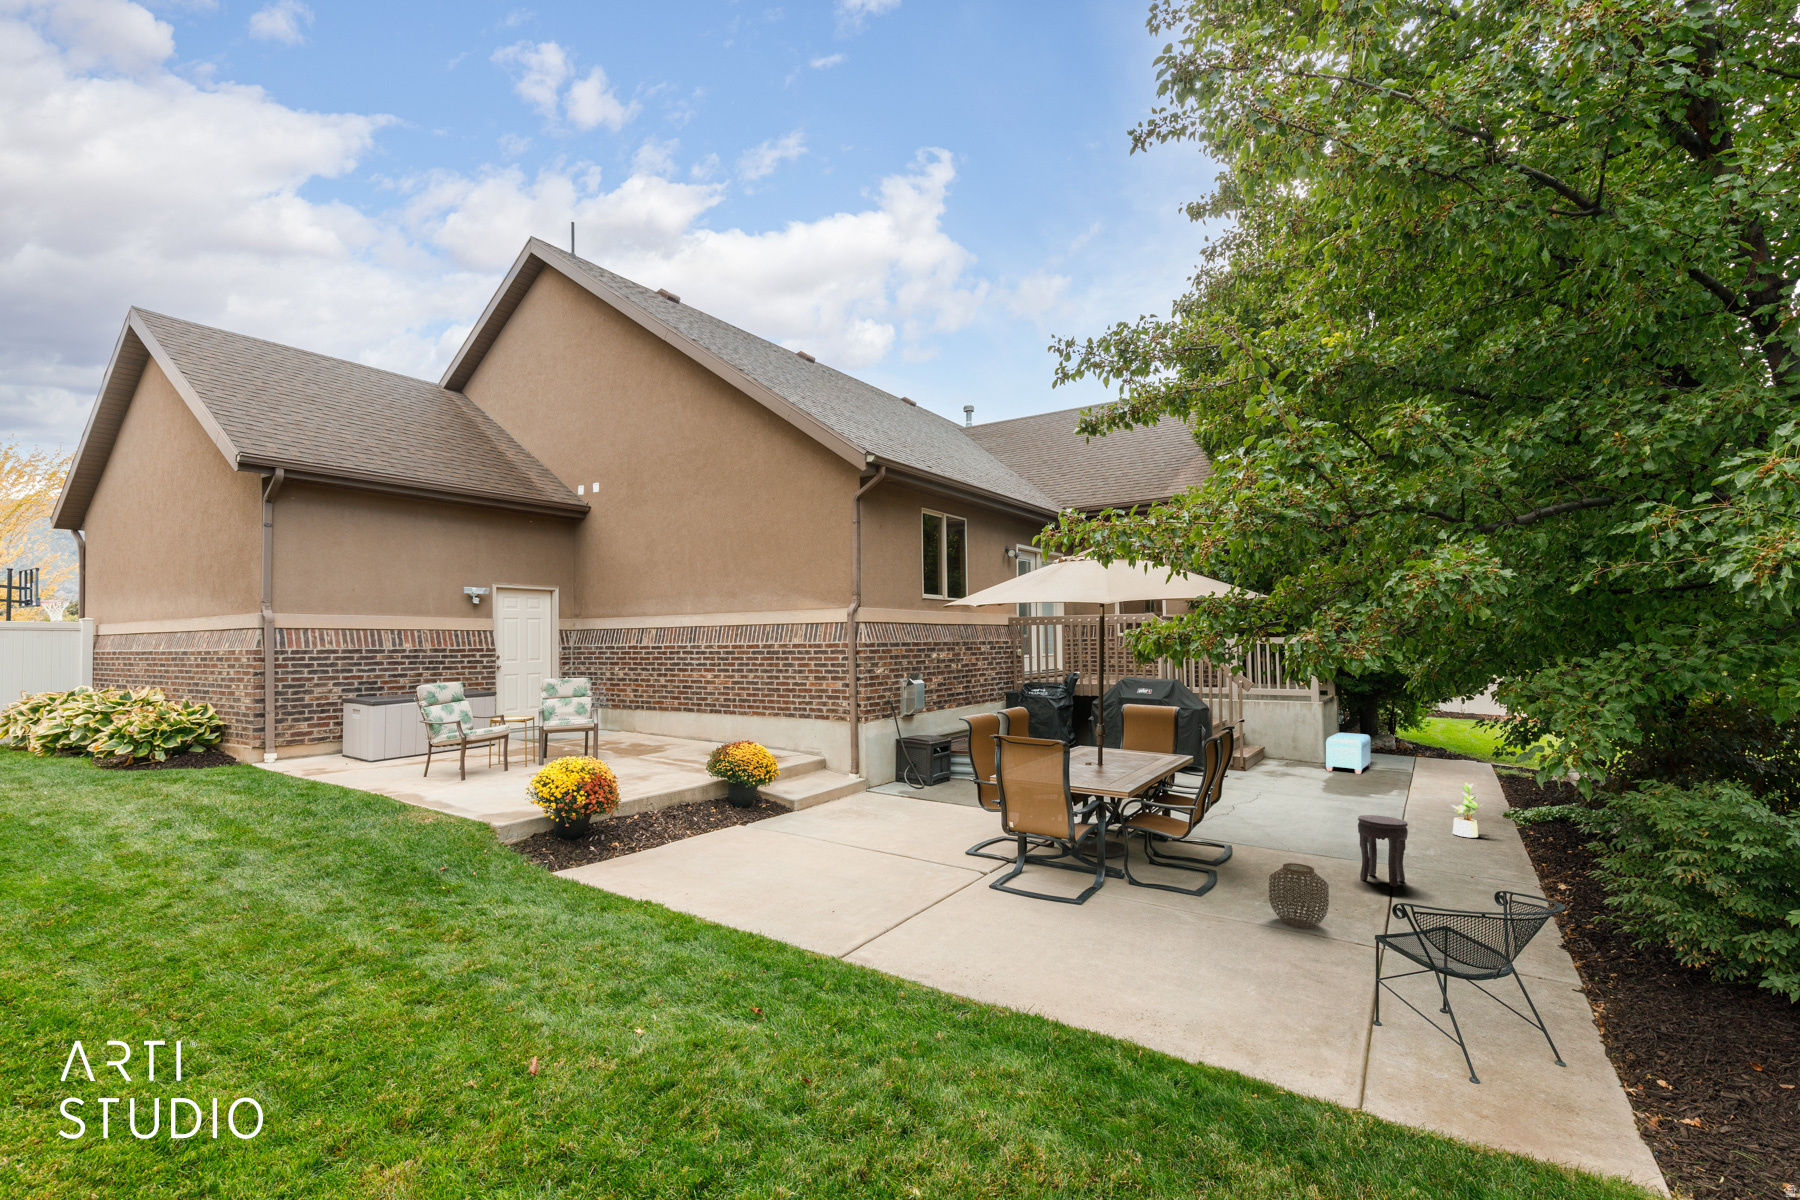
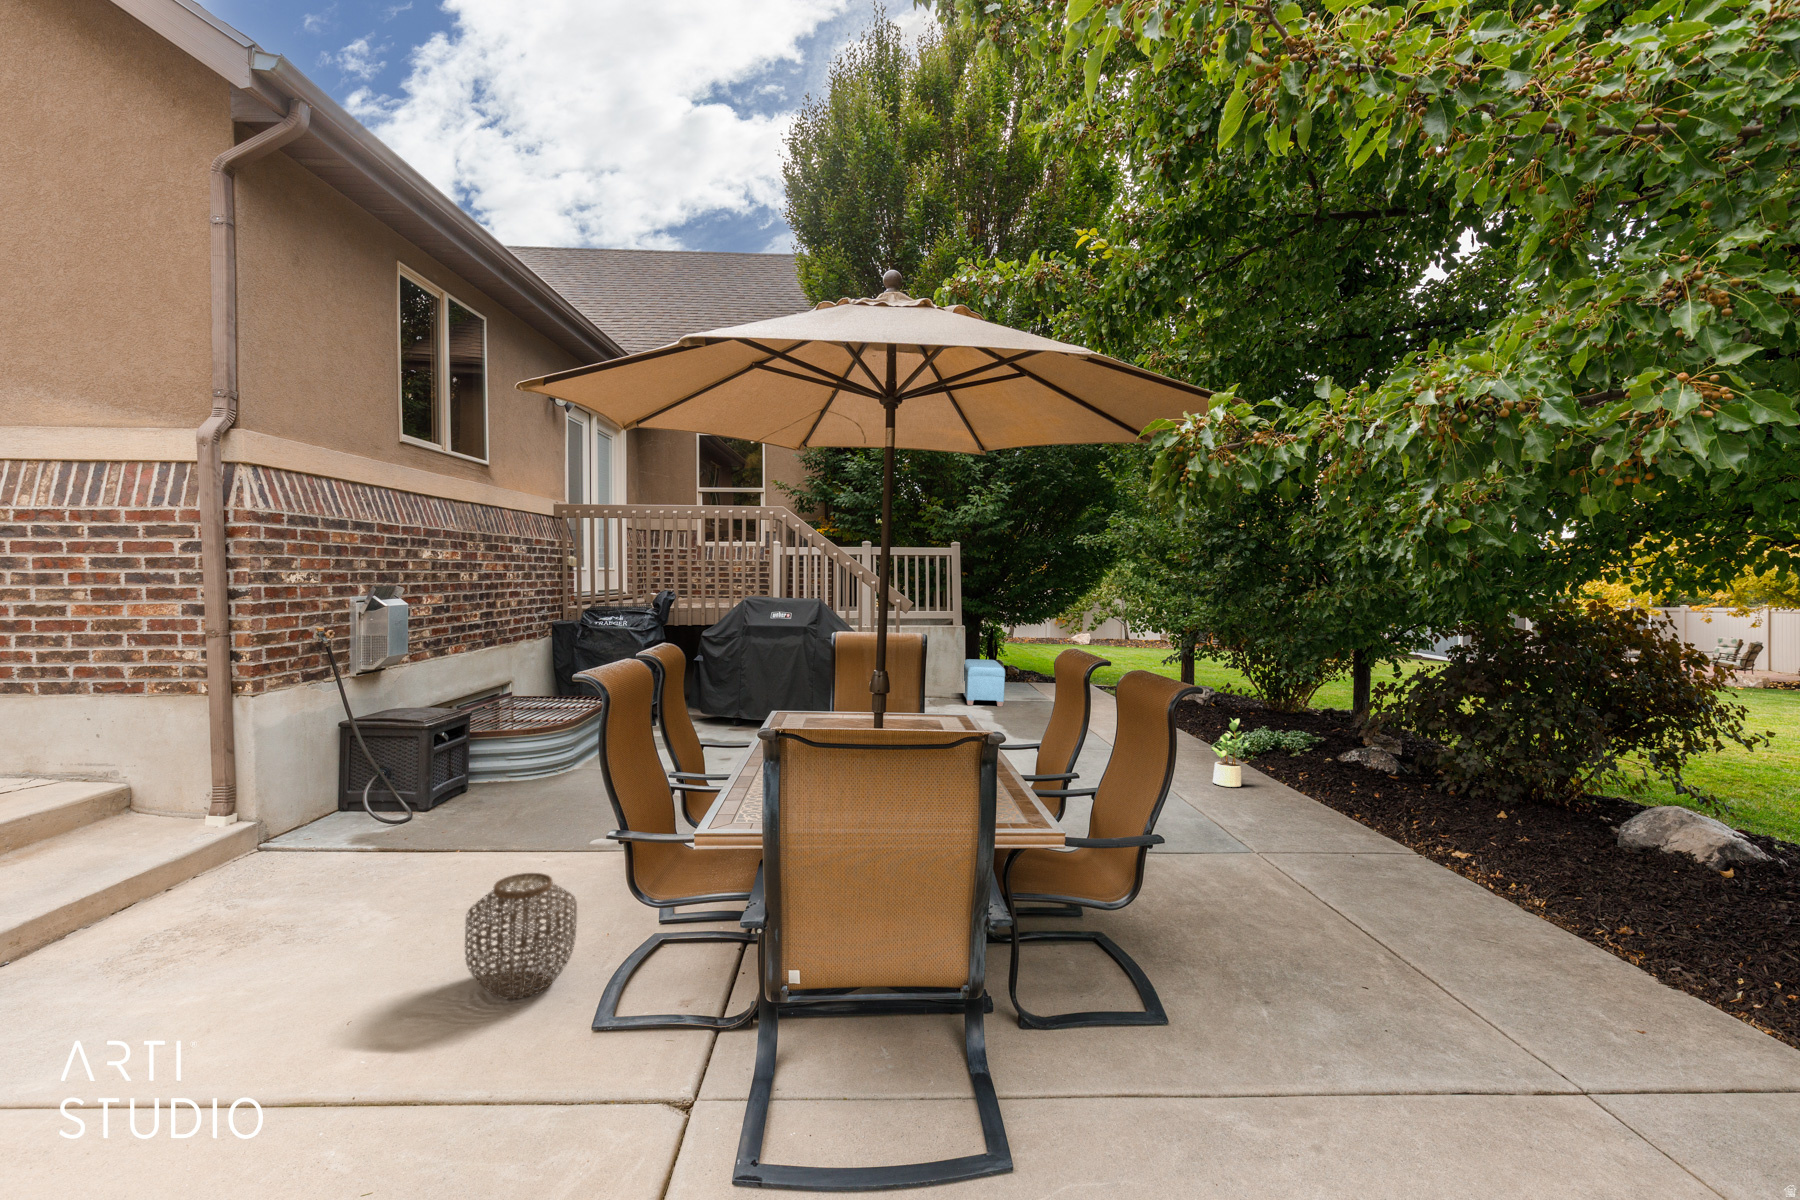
side table: present [1358,815,1408,887] -> none [1286,797,1366,916]
woven basket: present [1269,863,1329,929] -> present [465,873,577,999]

